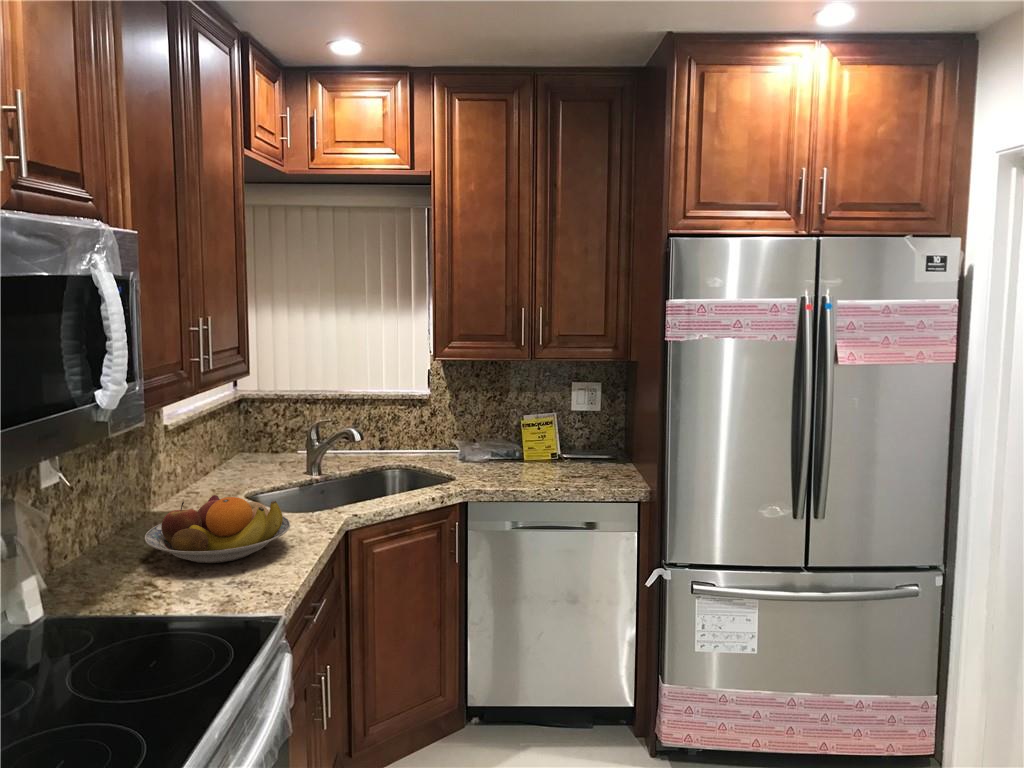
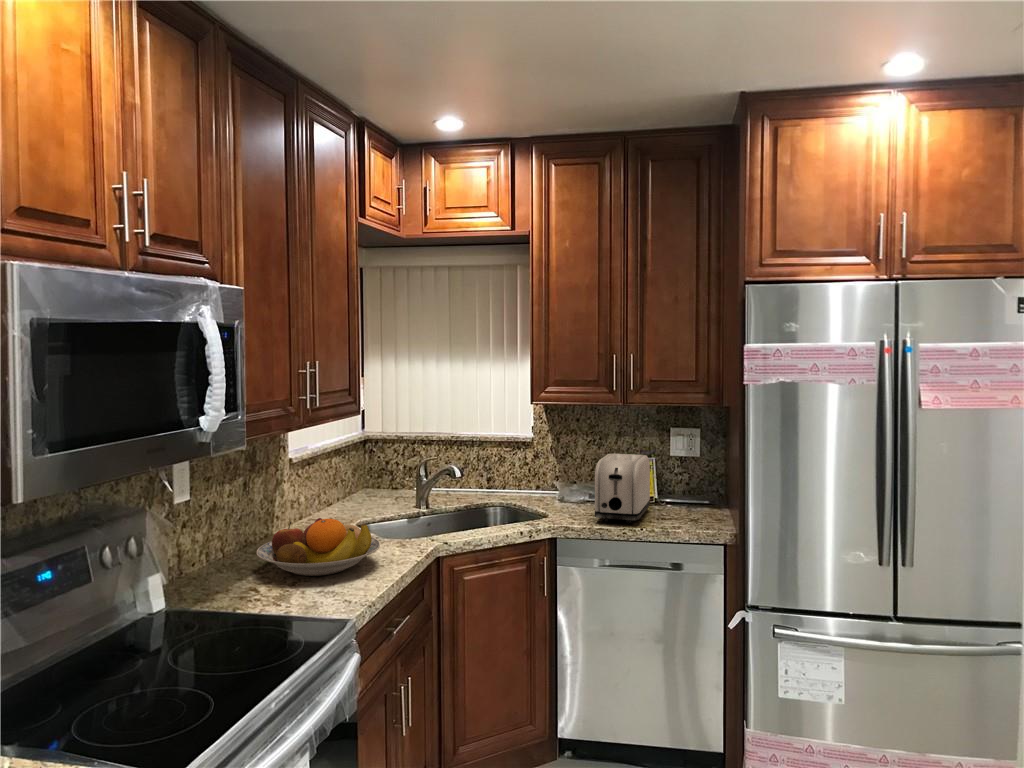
toaster: none [508,412,560,485] -> present [595,454,650,524]

